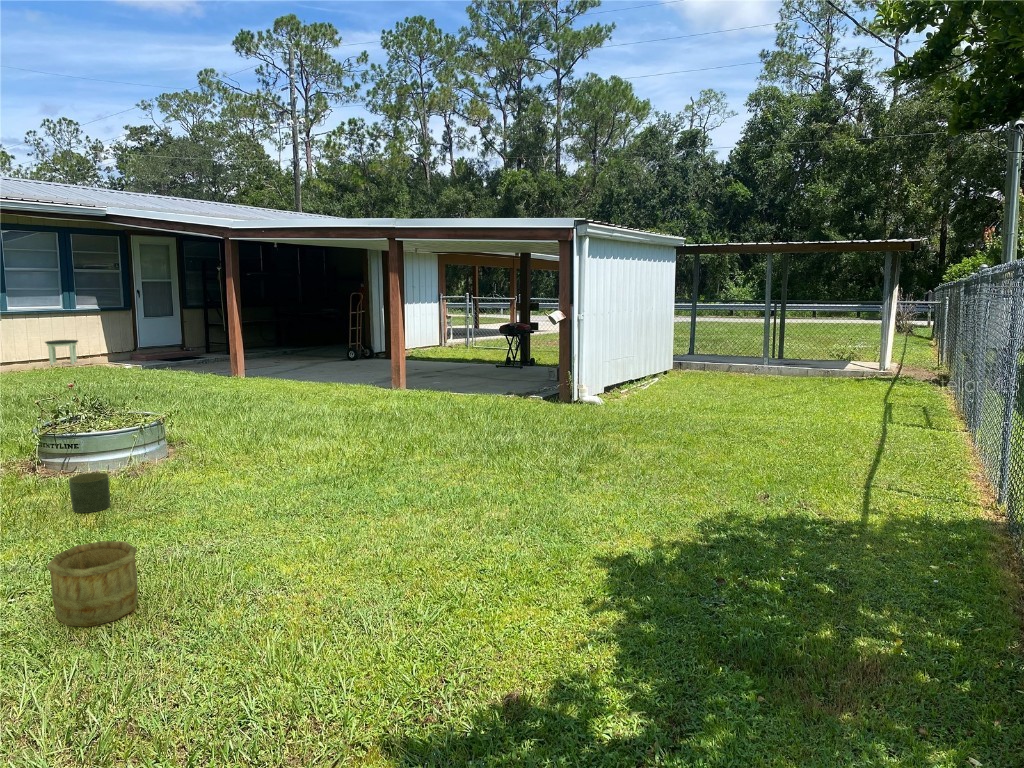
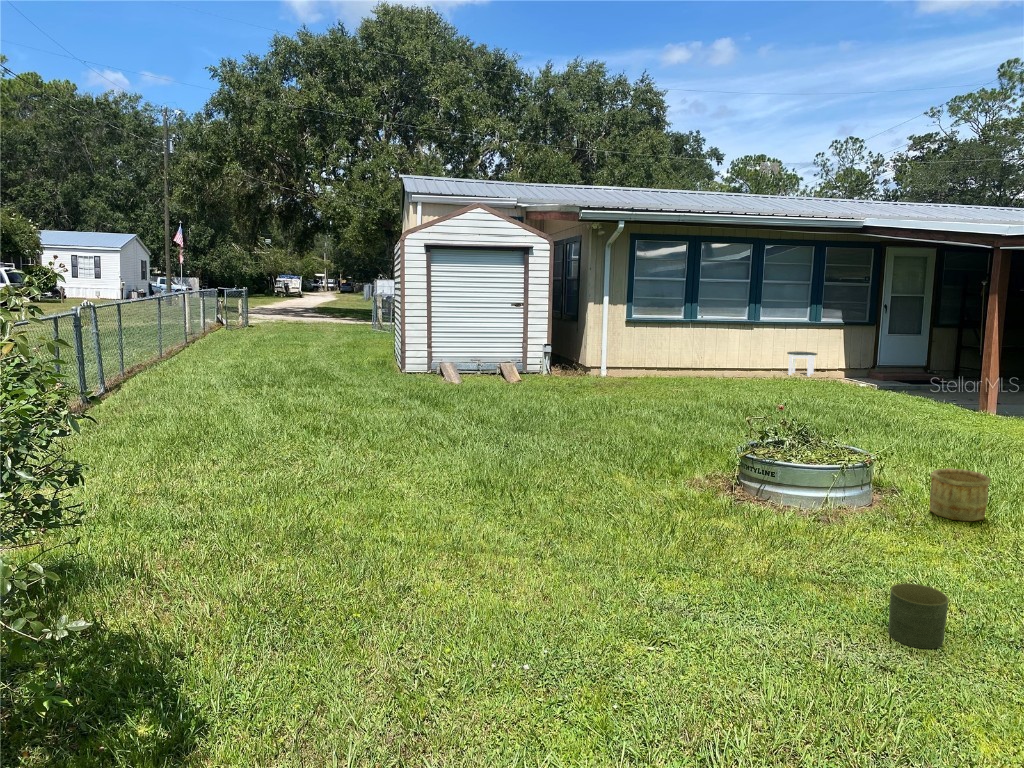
planter: present [69,472,110,513] -> present [888,583,948,649]
wooden bucket: present [47,541,138,627] -> present [930,468,991,521]

